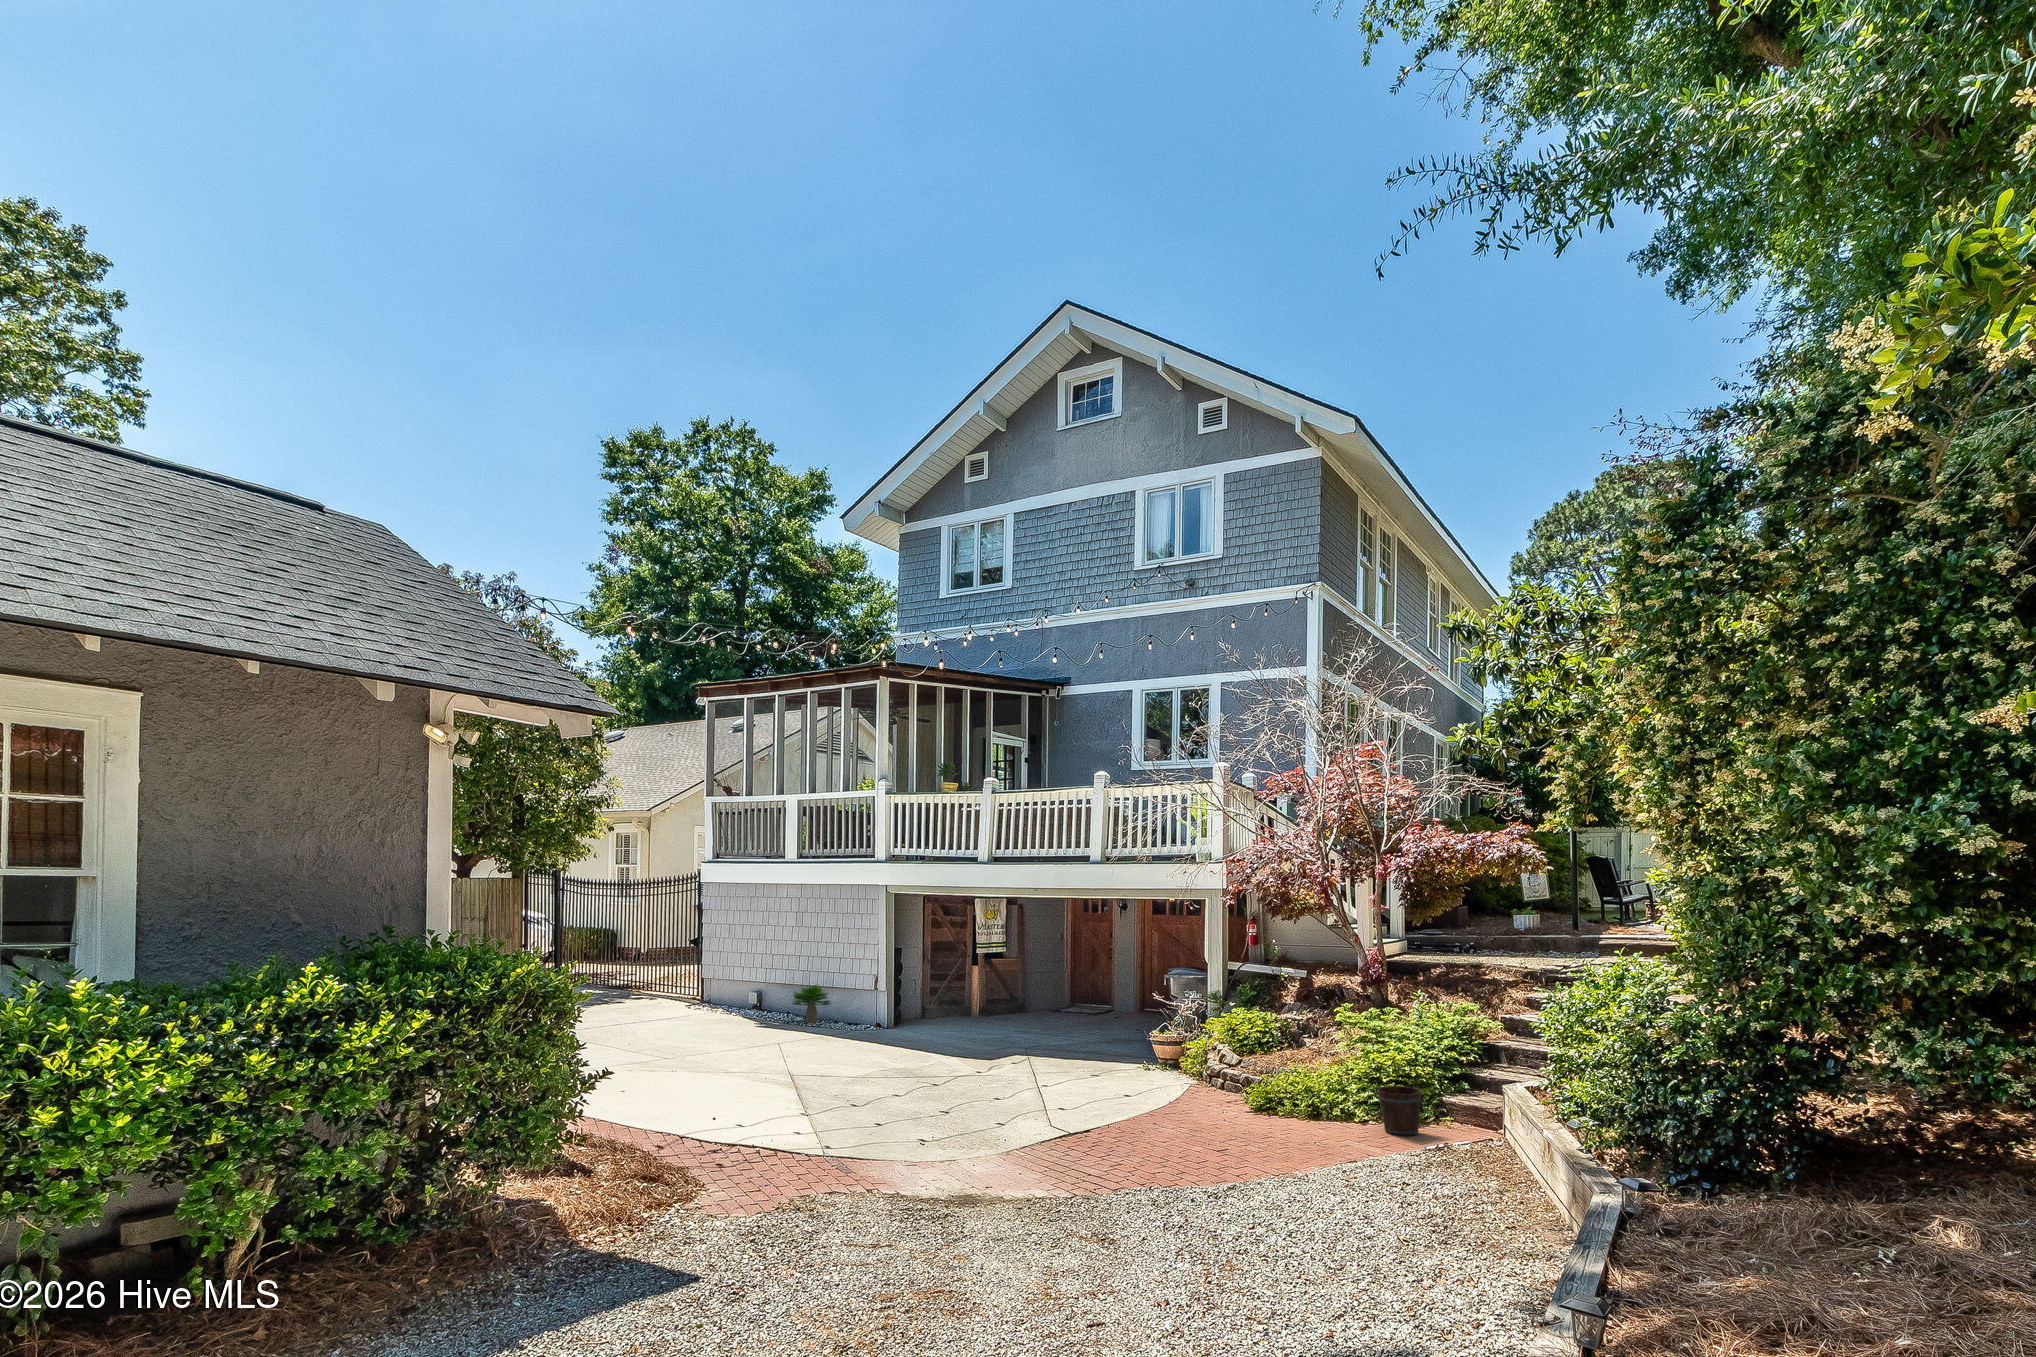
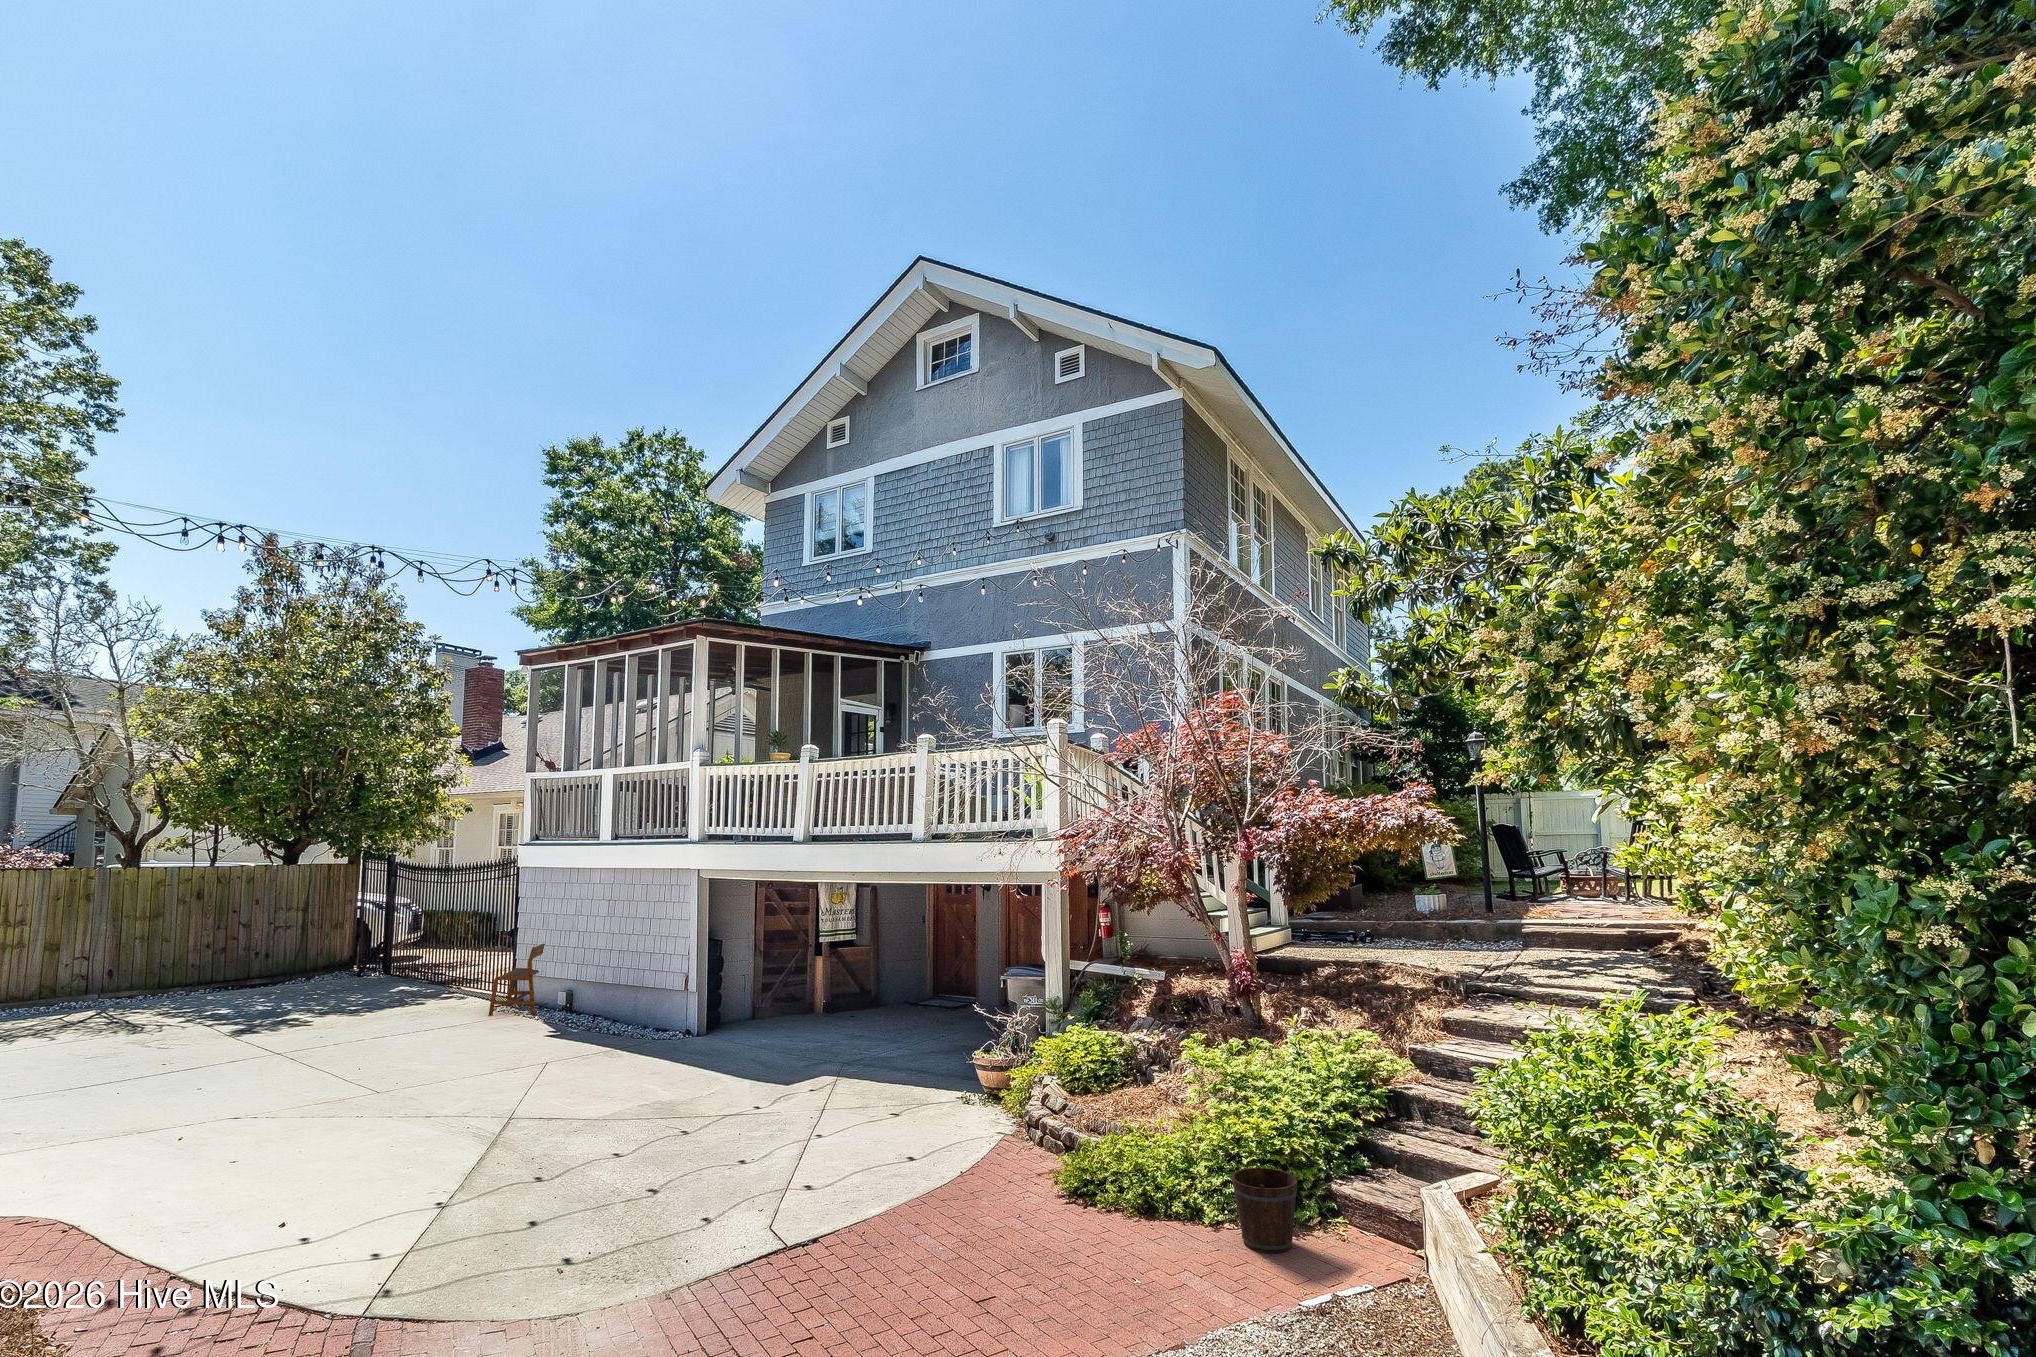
bench: none [686,949,726,1014] -> present [488,944,548,1016]
potted plant: present [793,985,832,1022] -> none [592,982,646,1027]

